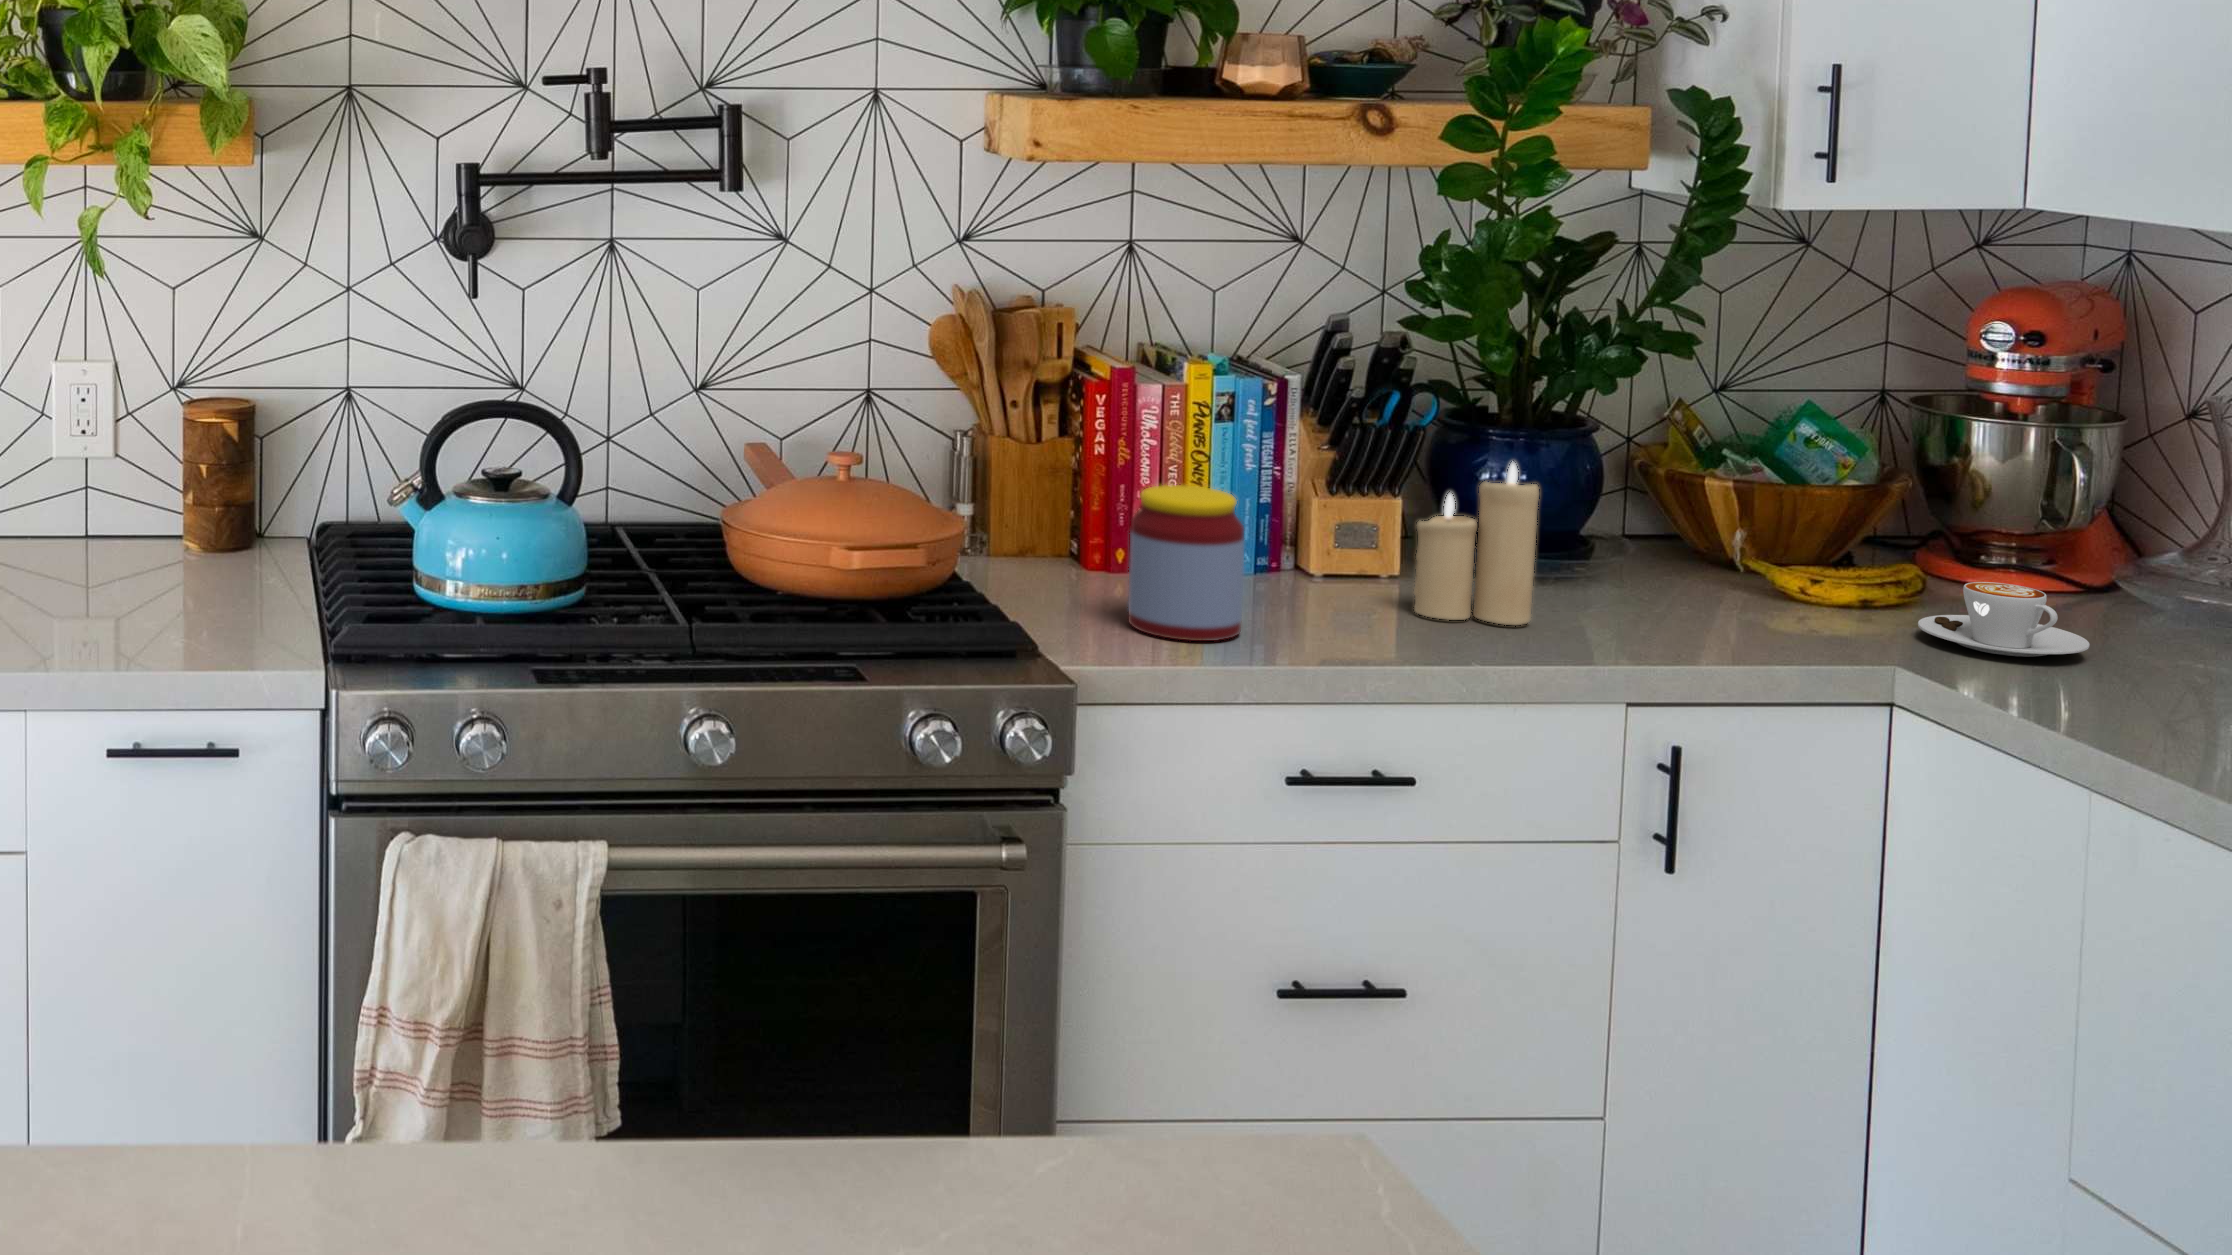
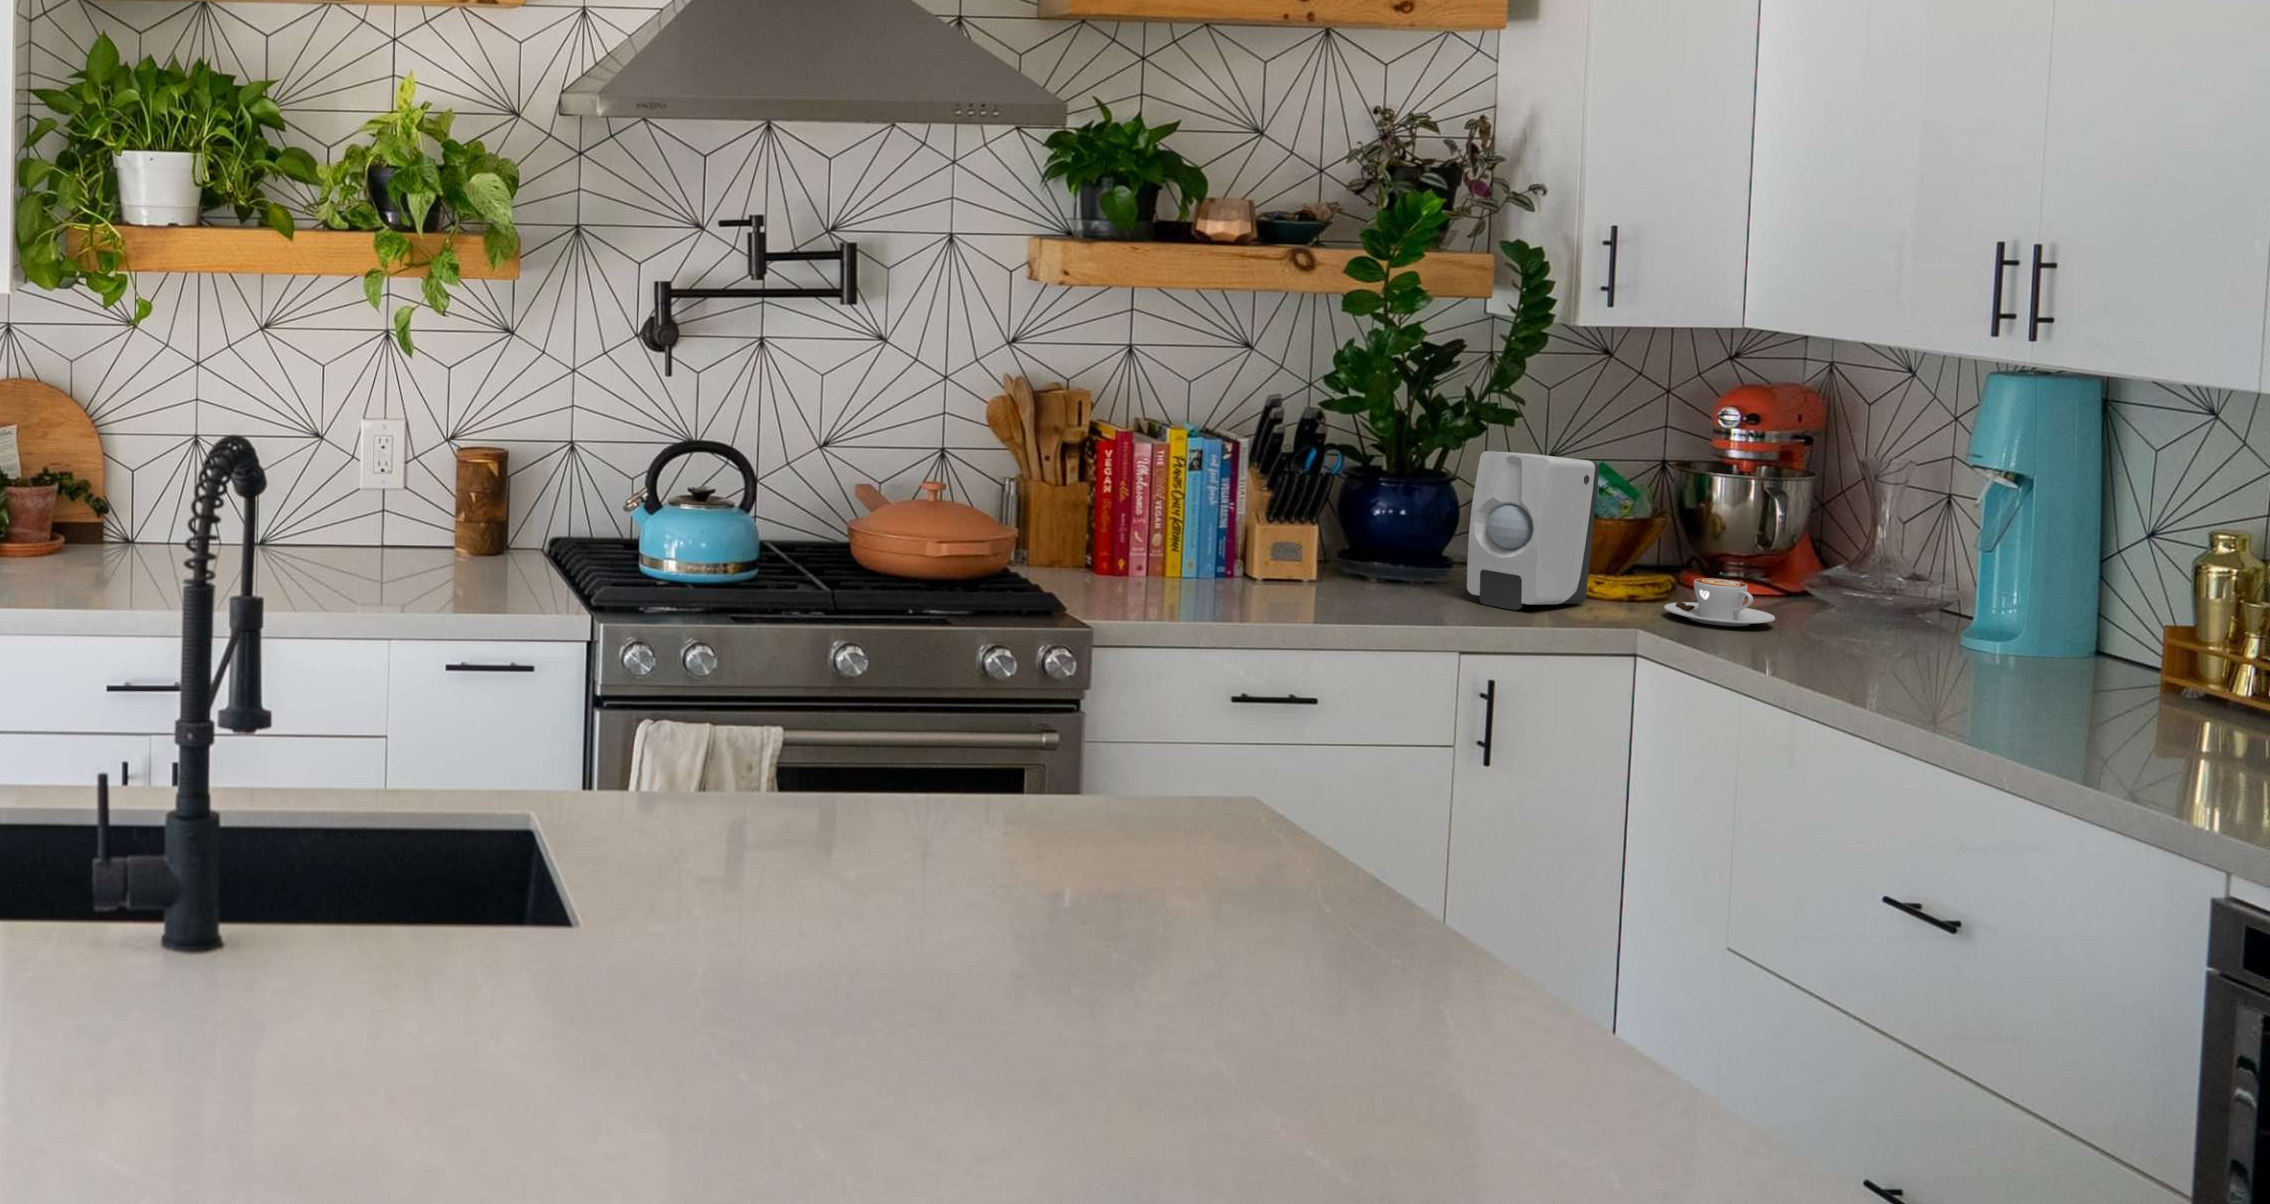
soap dispenser: none [1623,397,1817,631] -> present [1467,451,1599,610]
candle: present [1413,463,1539,625] -> none [1323,493,1408,605]
jar: present [1128,485,1244,641] -> none [1128,506,1208,609]

